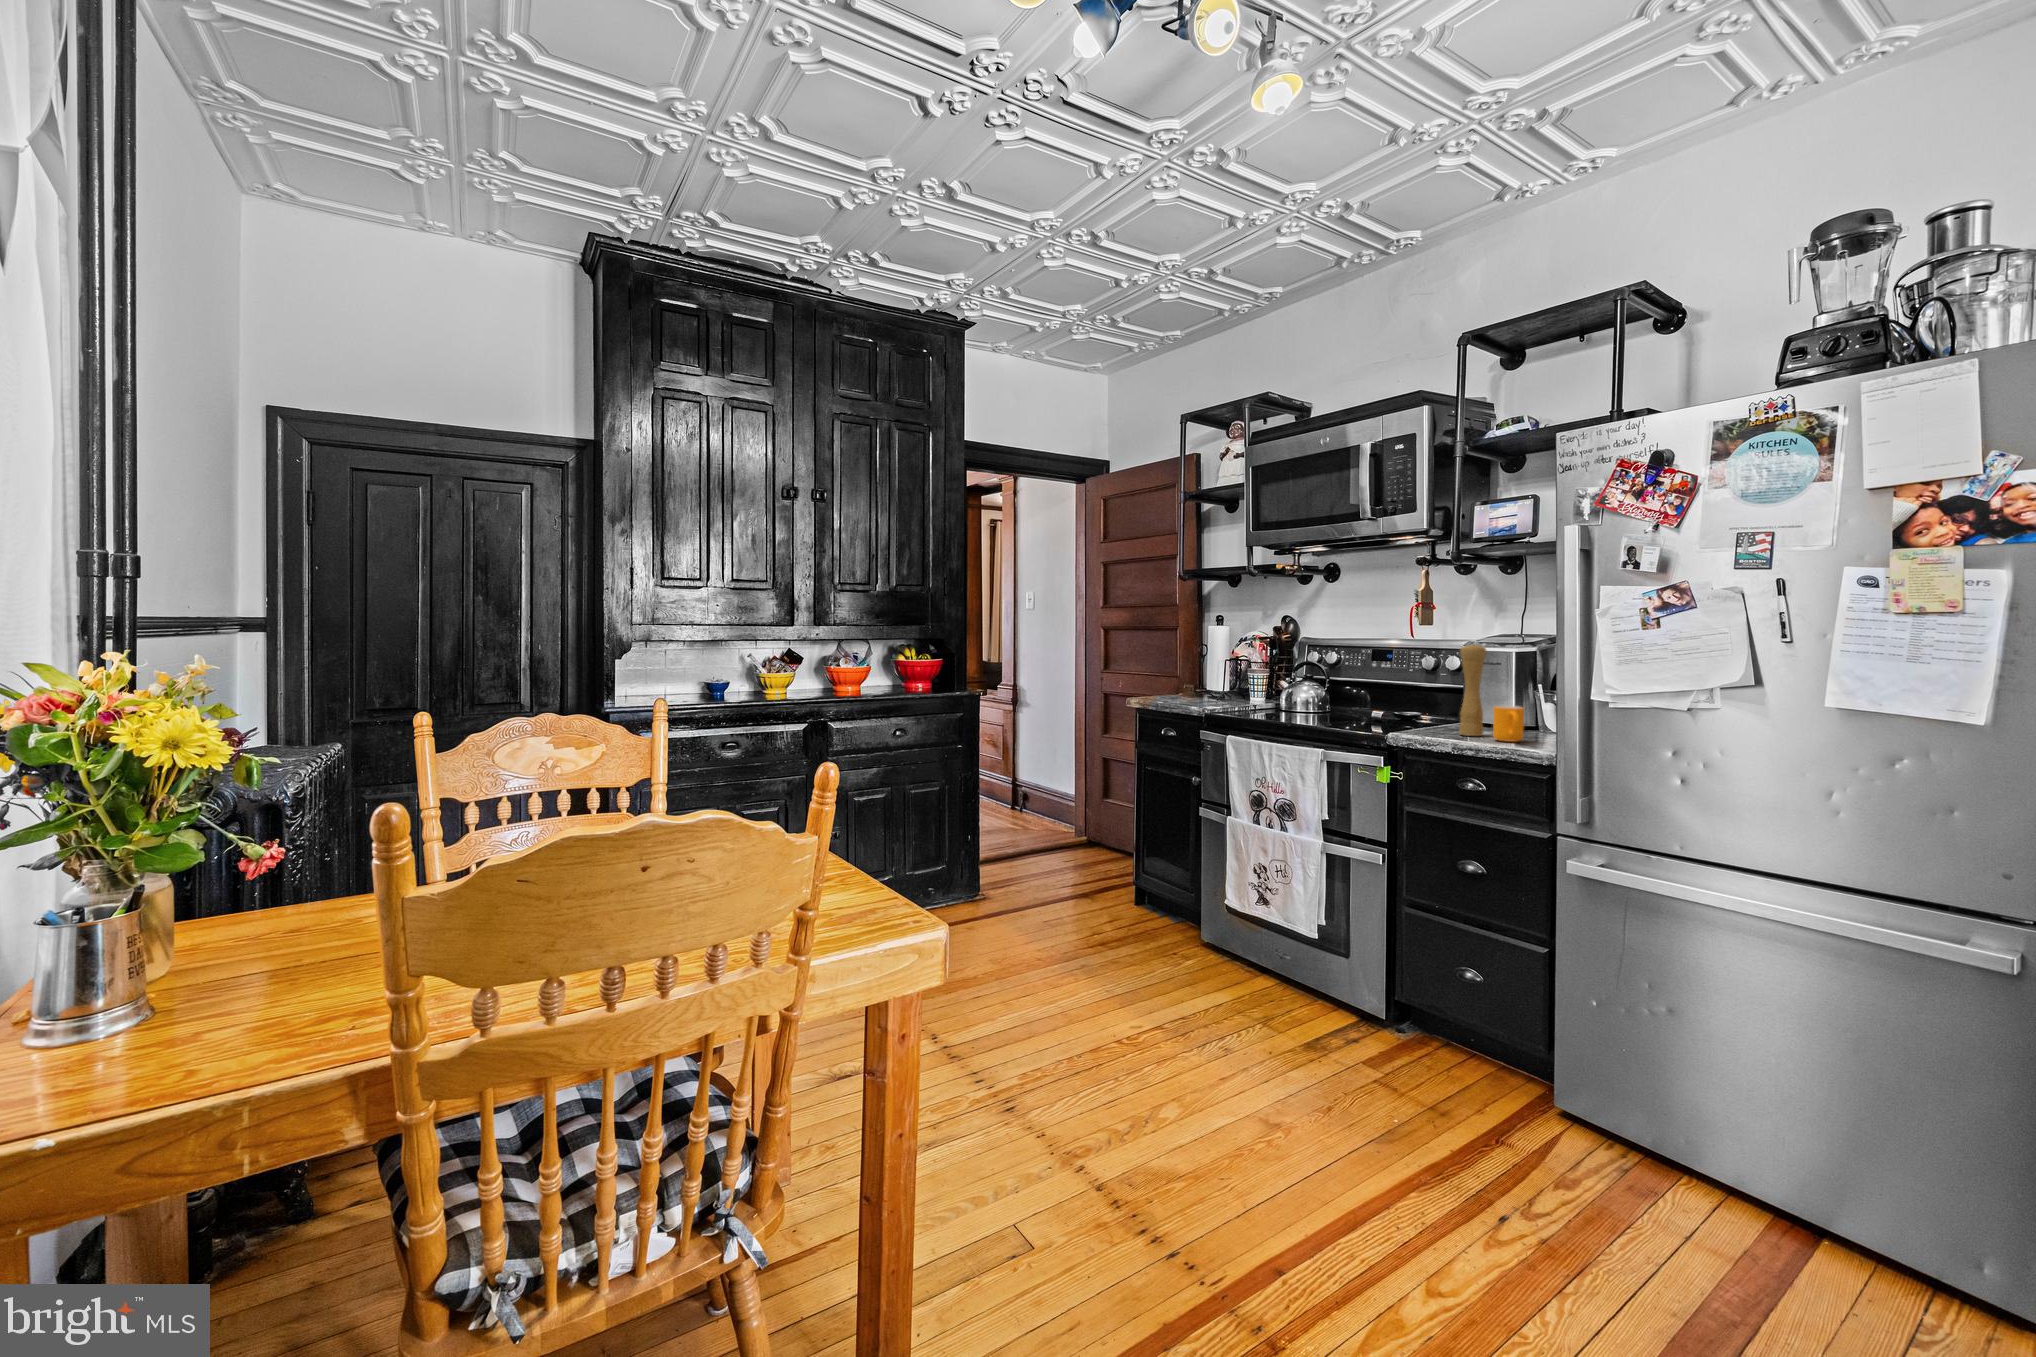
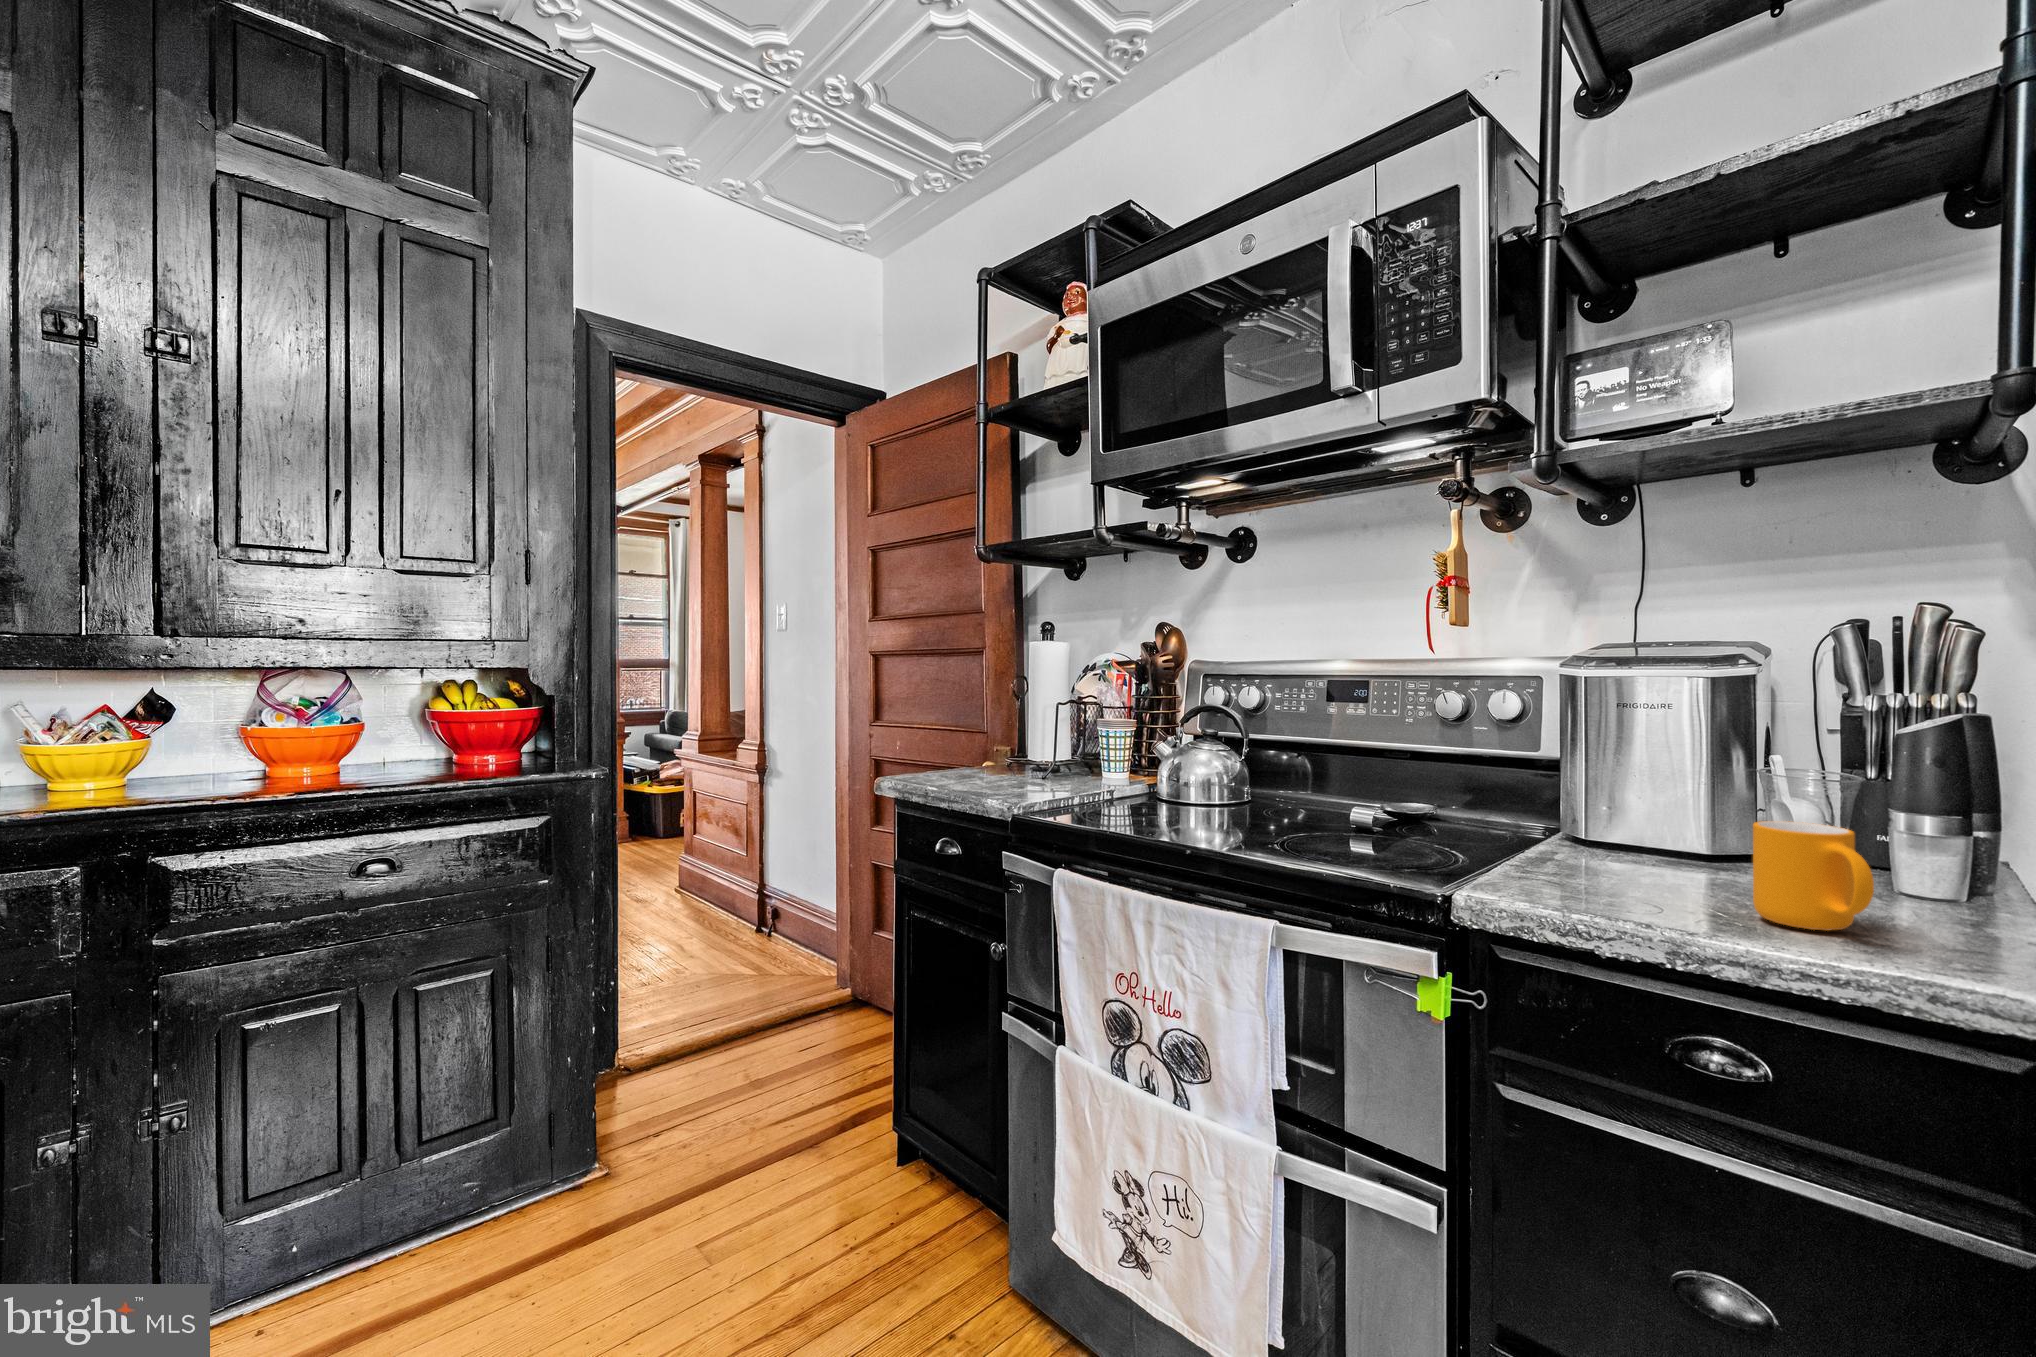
pepper mill: present [1459,644,1486,736] -> none [1621,653,1697,899]

